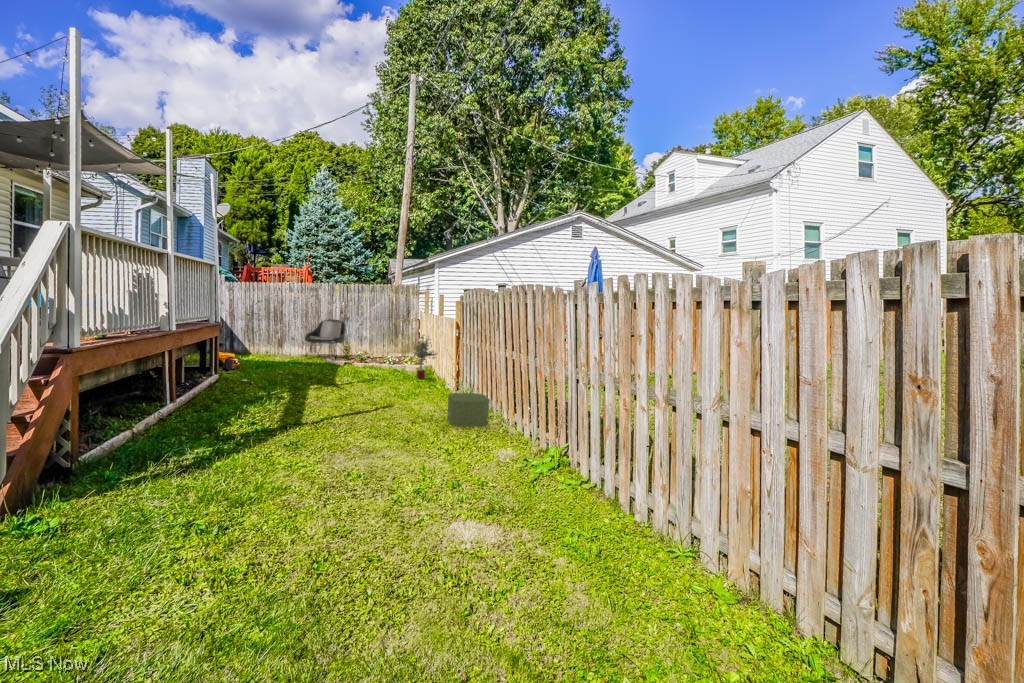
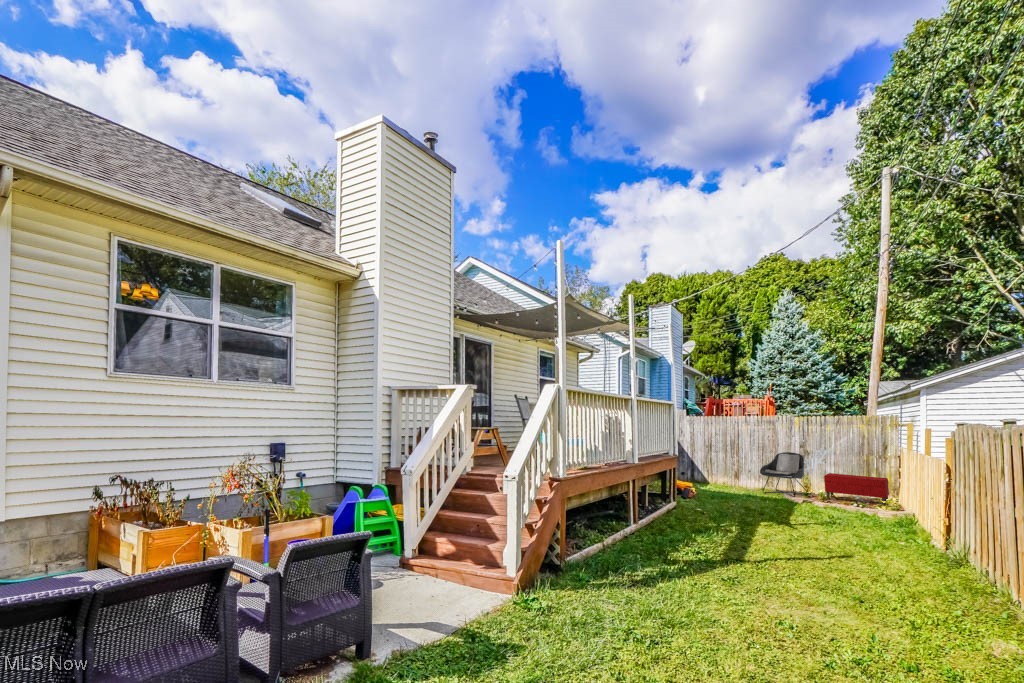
potted tree: present [415,335,436,379] -> none [885,474,922,530]
bench: none [362,337,410,362] -> present [824,473,889,506]
storage box: present [447,393,490,427] -> none [924,553,996,606]

